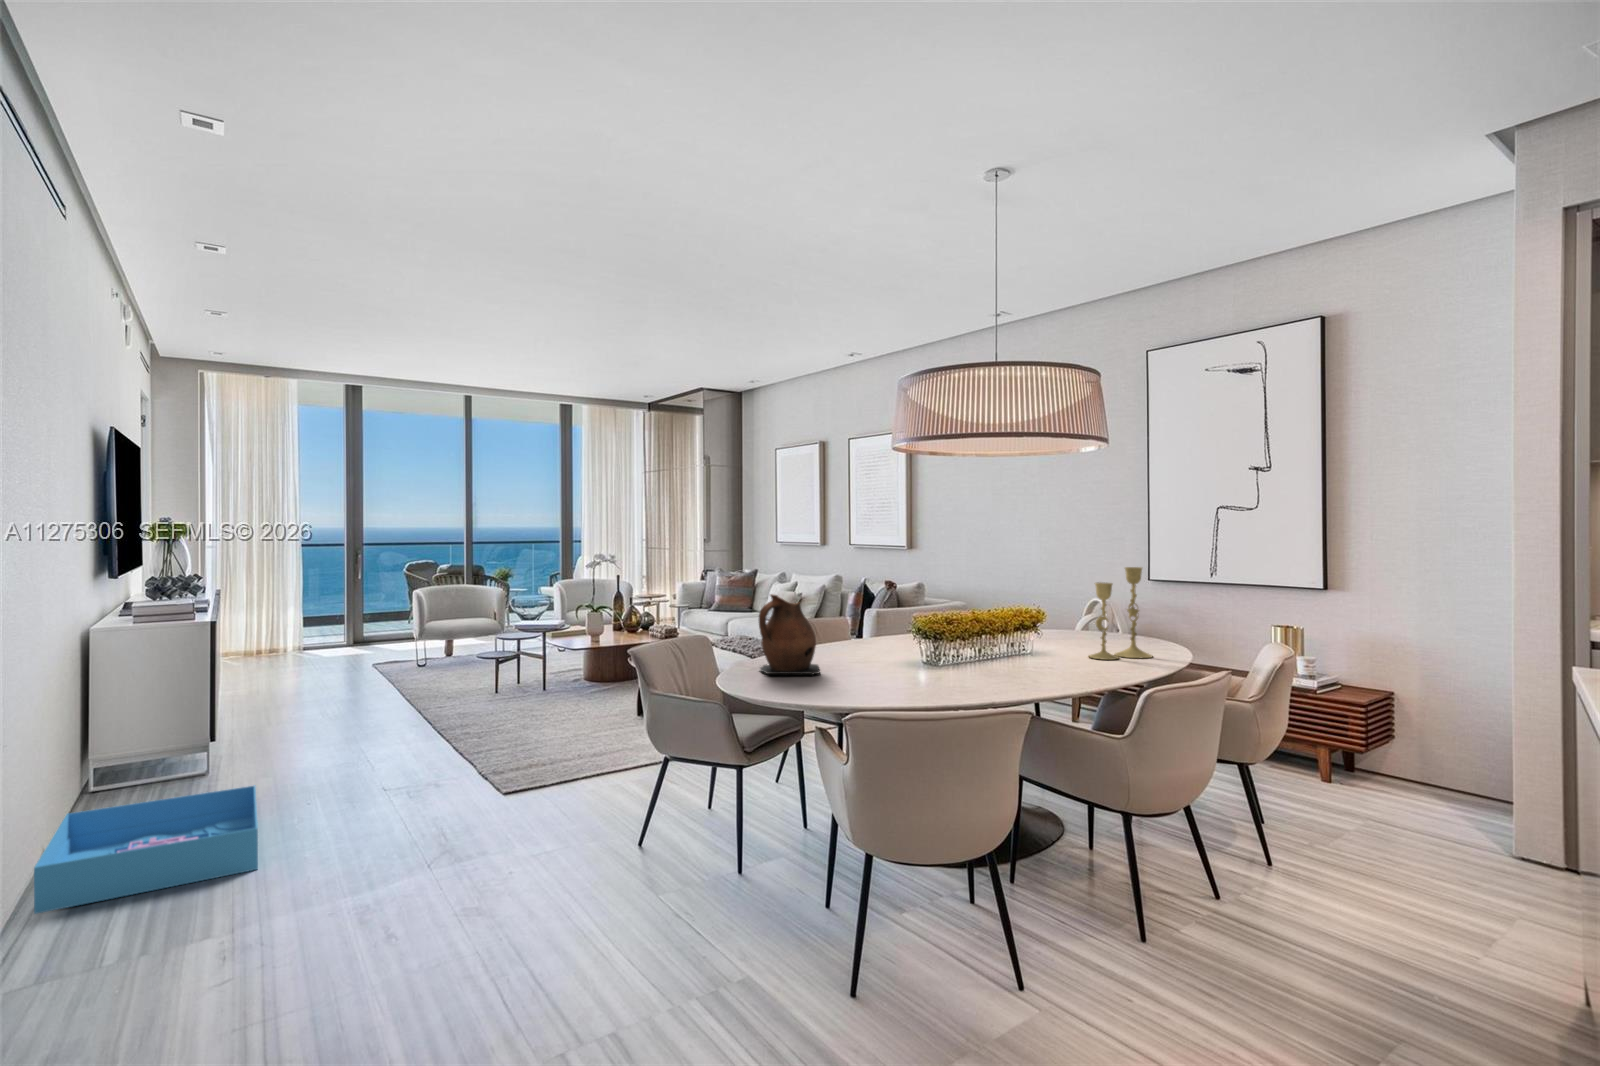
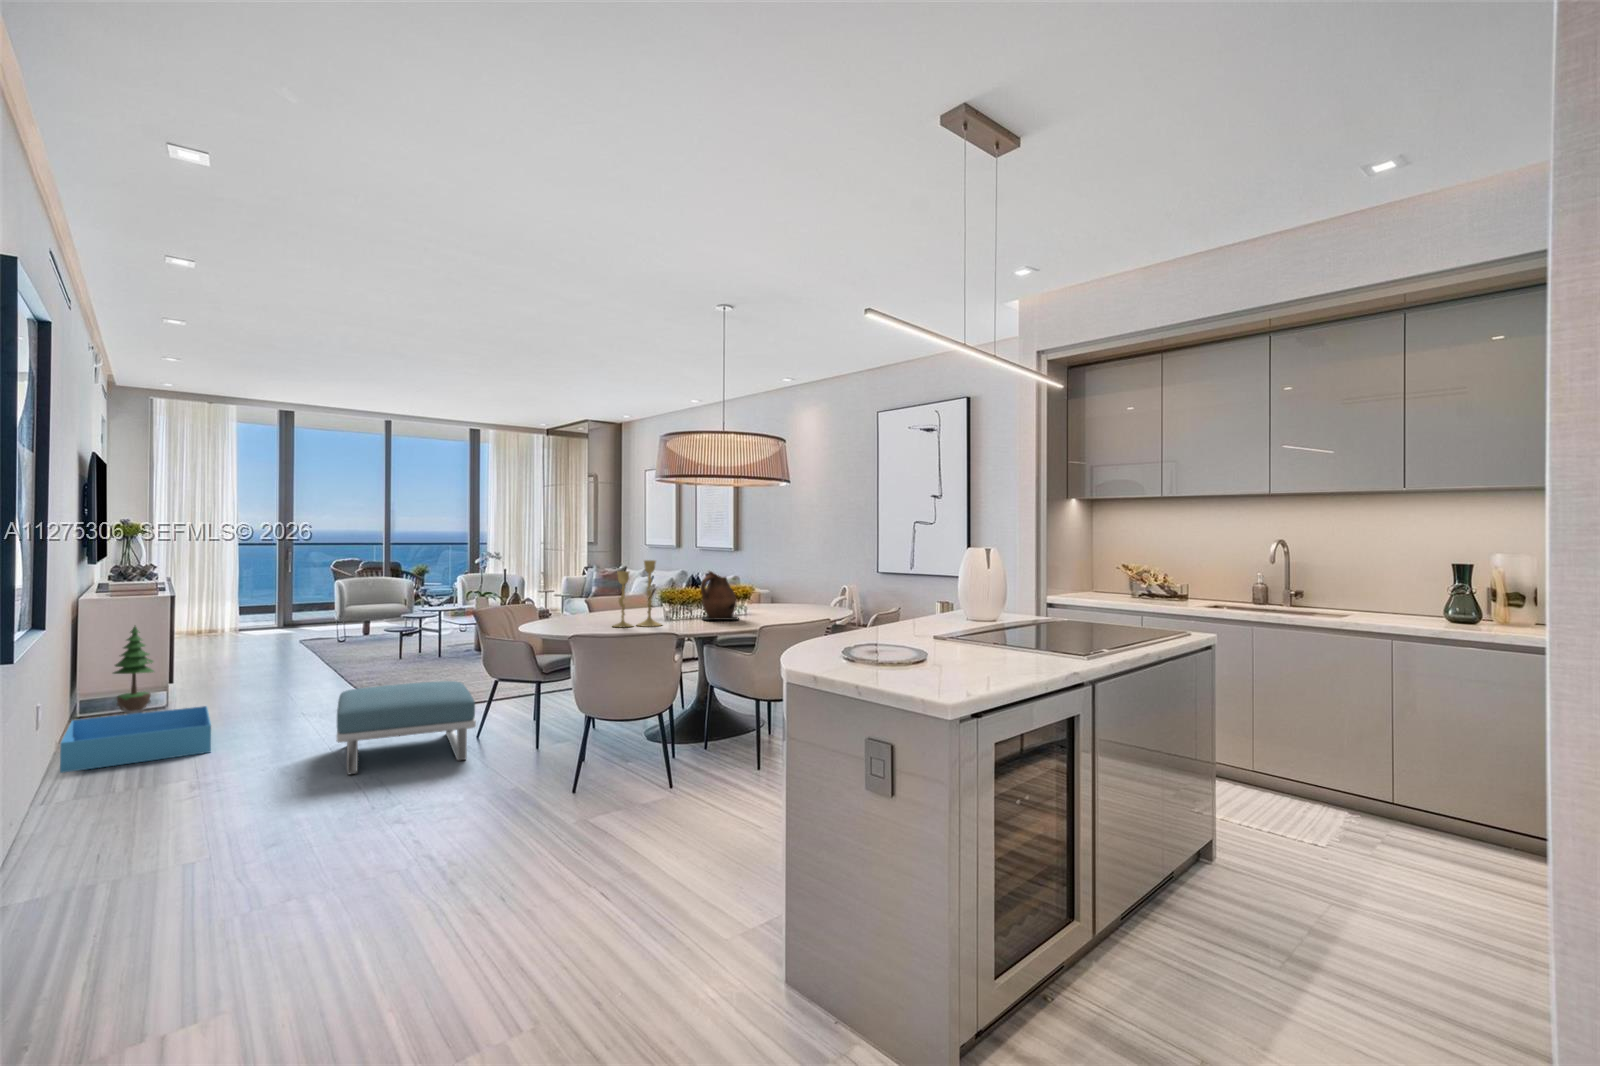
candlestick: present [1089,567,1152,660] -> present [613,560,662,627]
ceramic pitcher: present [759,594,820,675] -> present [701,571,738,620]
potted tree: none [133,664,191,791] -> present [113,626,154,714]
footstool: none [442,757,654,932] -> present [337,681,476,775]

